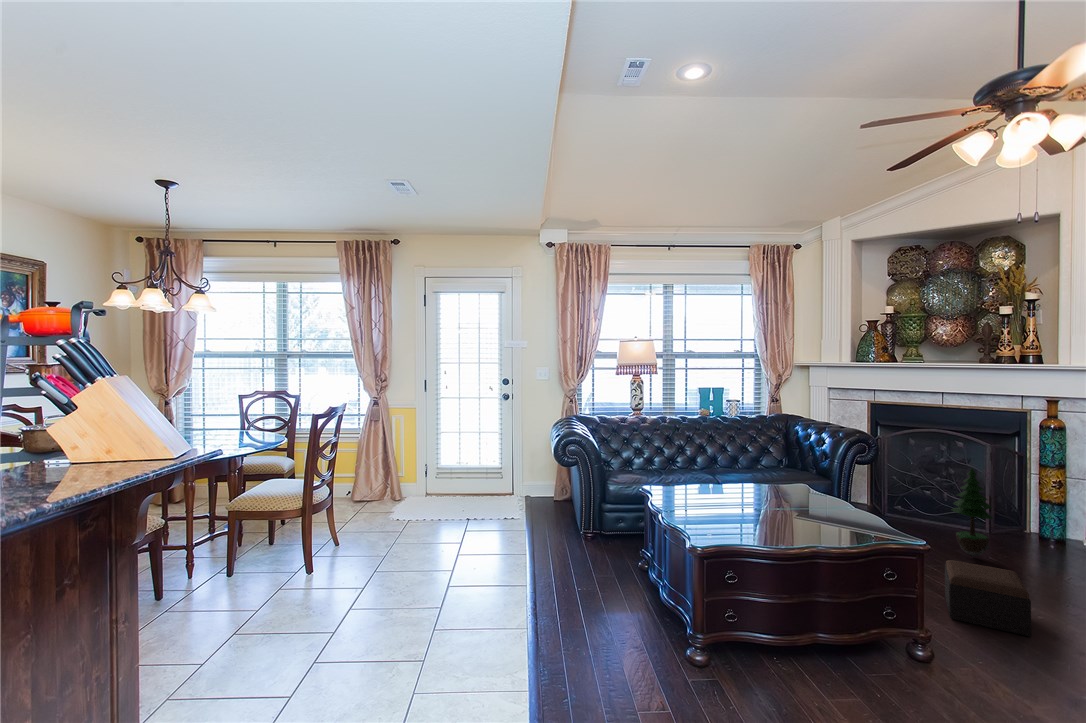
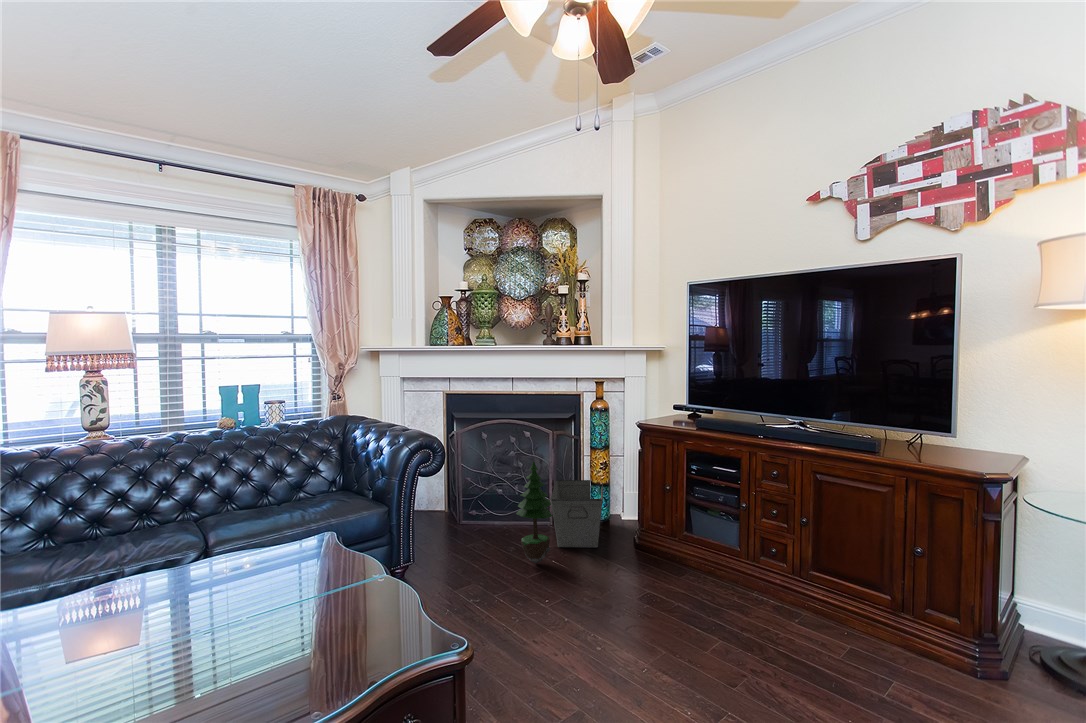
storage bin: none [989,491,1058,560] -> present [550,480,603,547]
footstool: present [945,560,1031,637] -> none [503,585,581,674]

